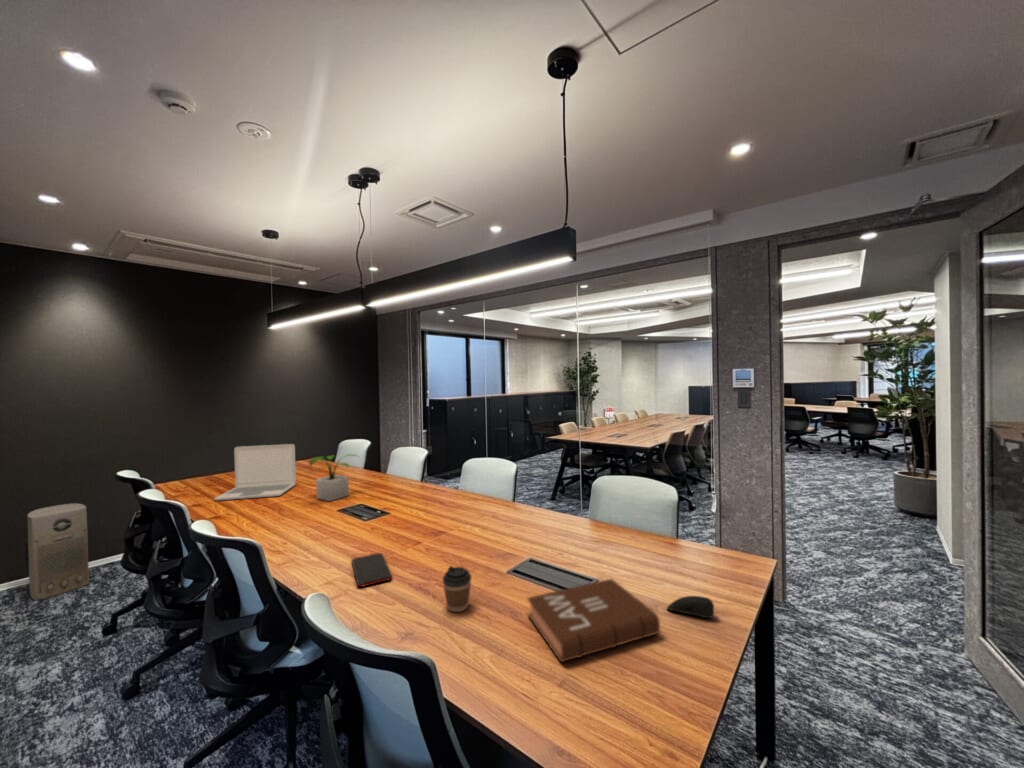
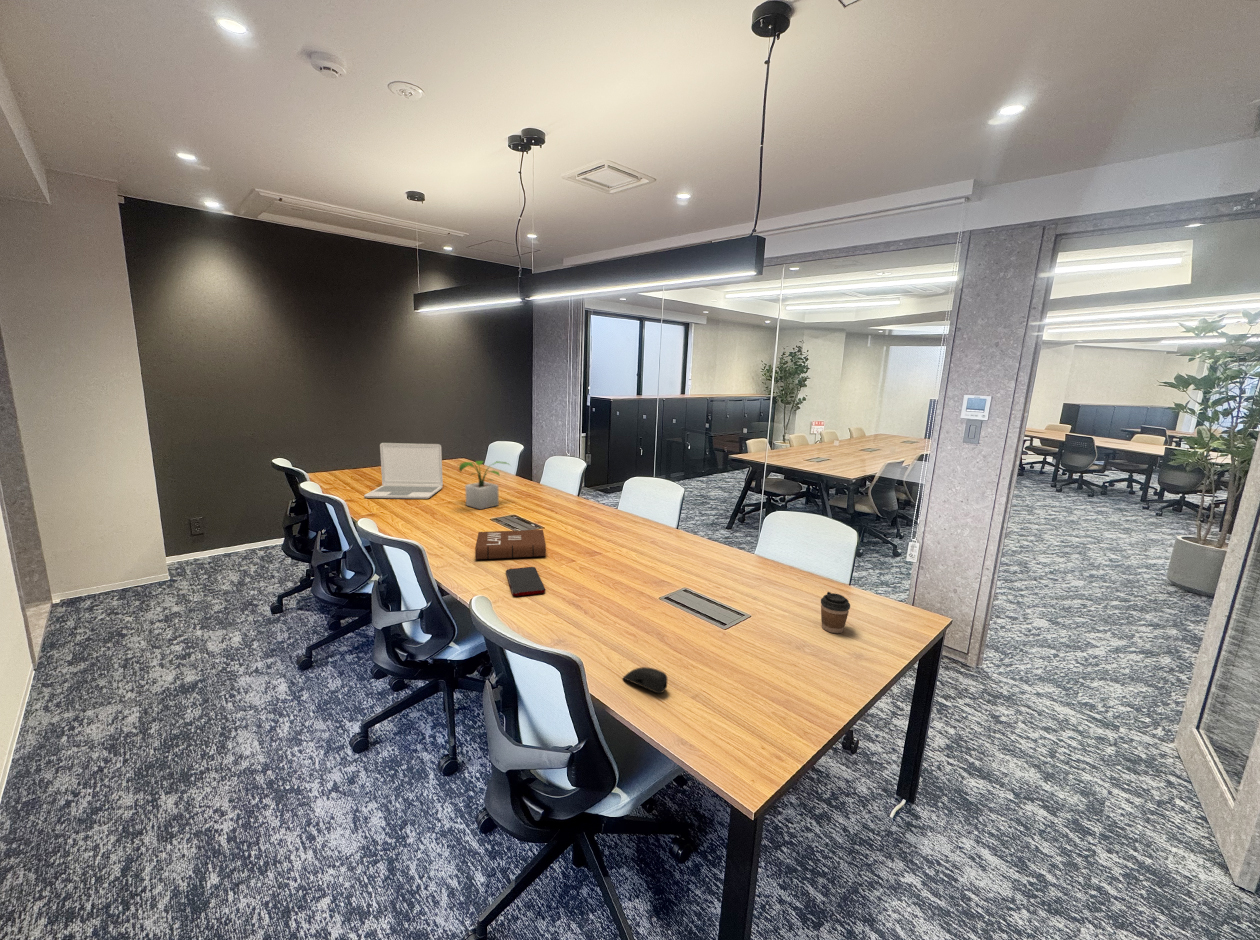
air purifier: present [27,503,89,600] -> none [187,486,248,575]
coffee cup: present [443,566,471,612] -> present [821,592,850,633]
book: present [528,579,660,662] -> present [475,530,546,559]
computer mouse: present [667,596,714,618] -> present [623,667,667,693]

